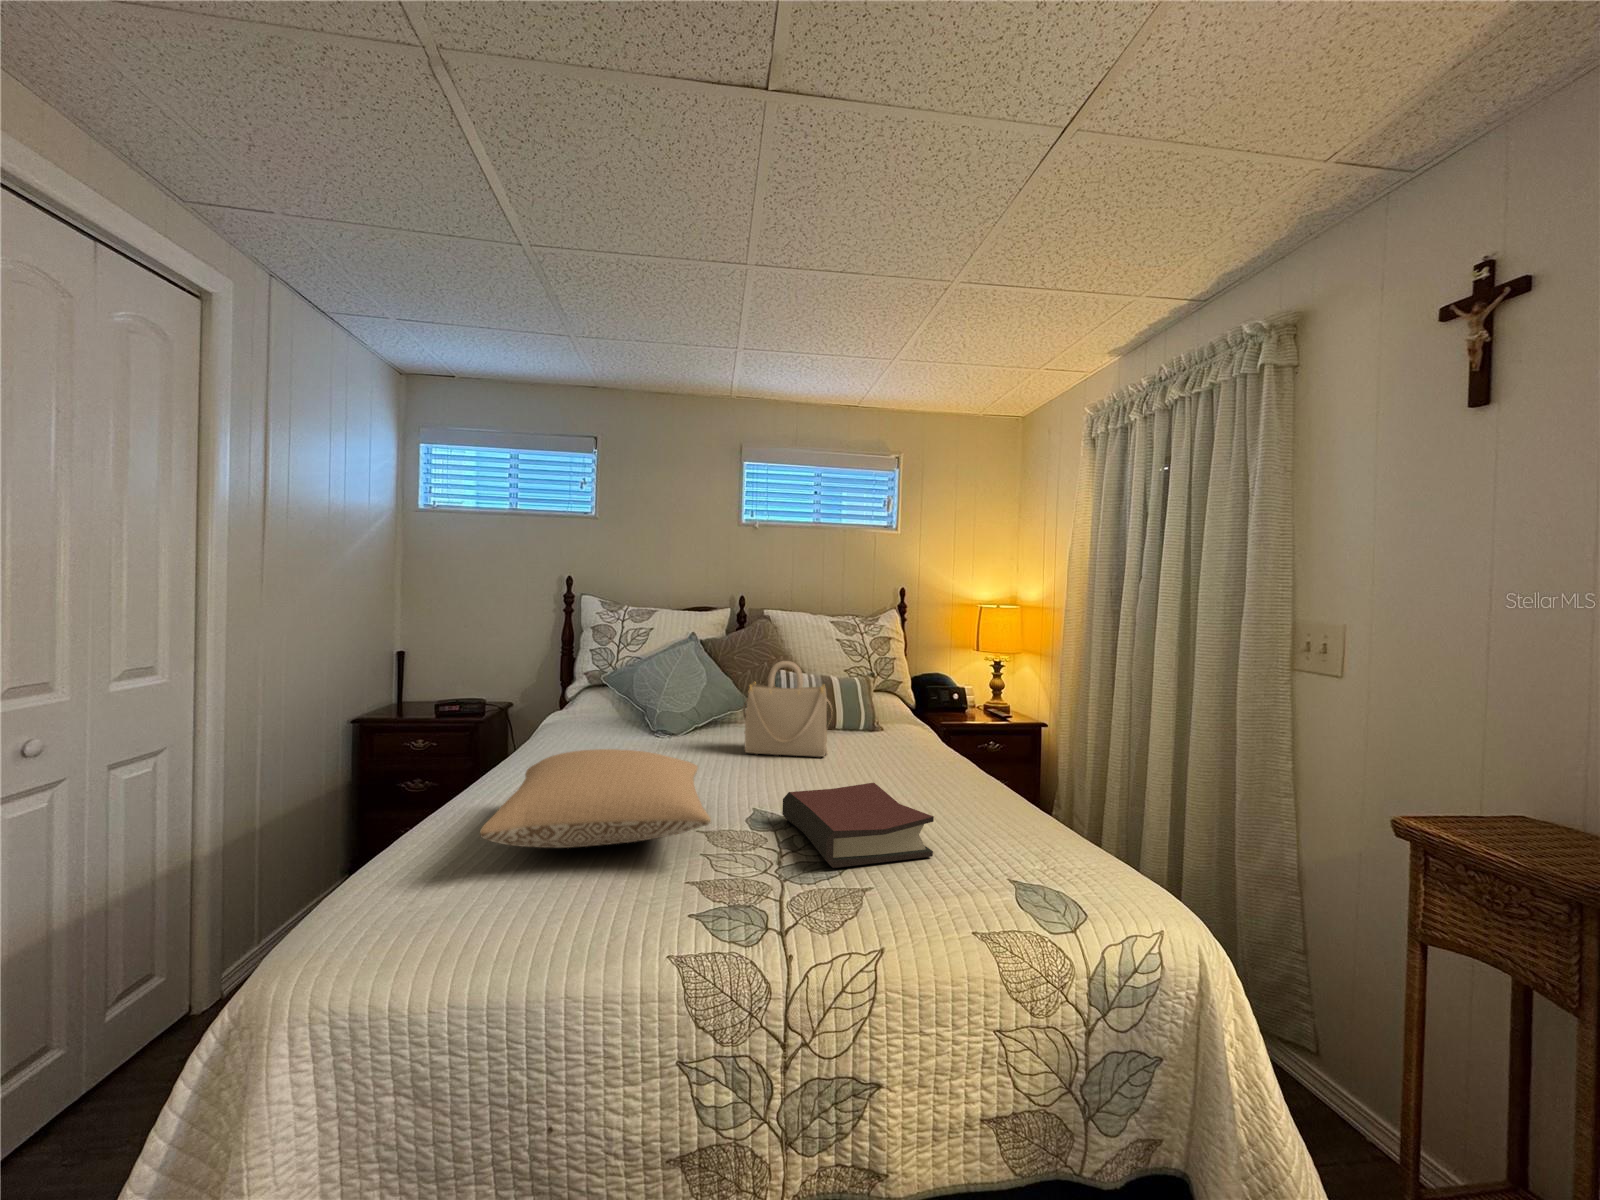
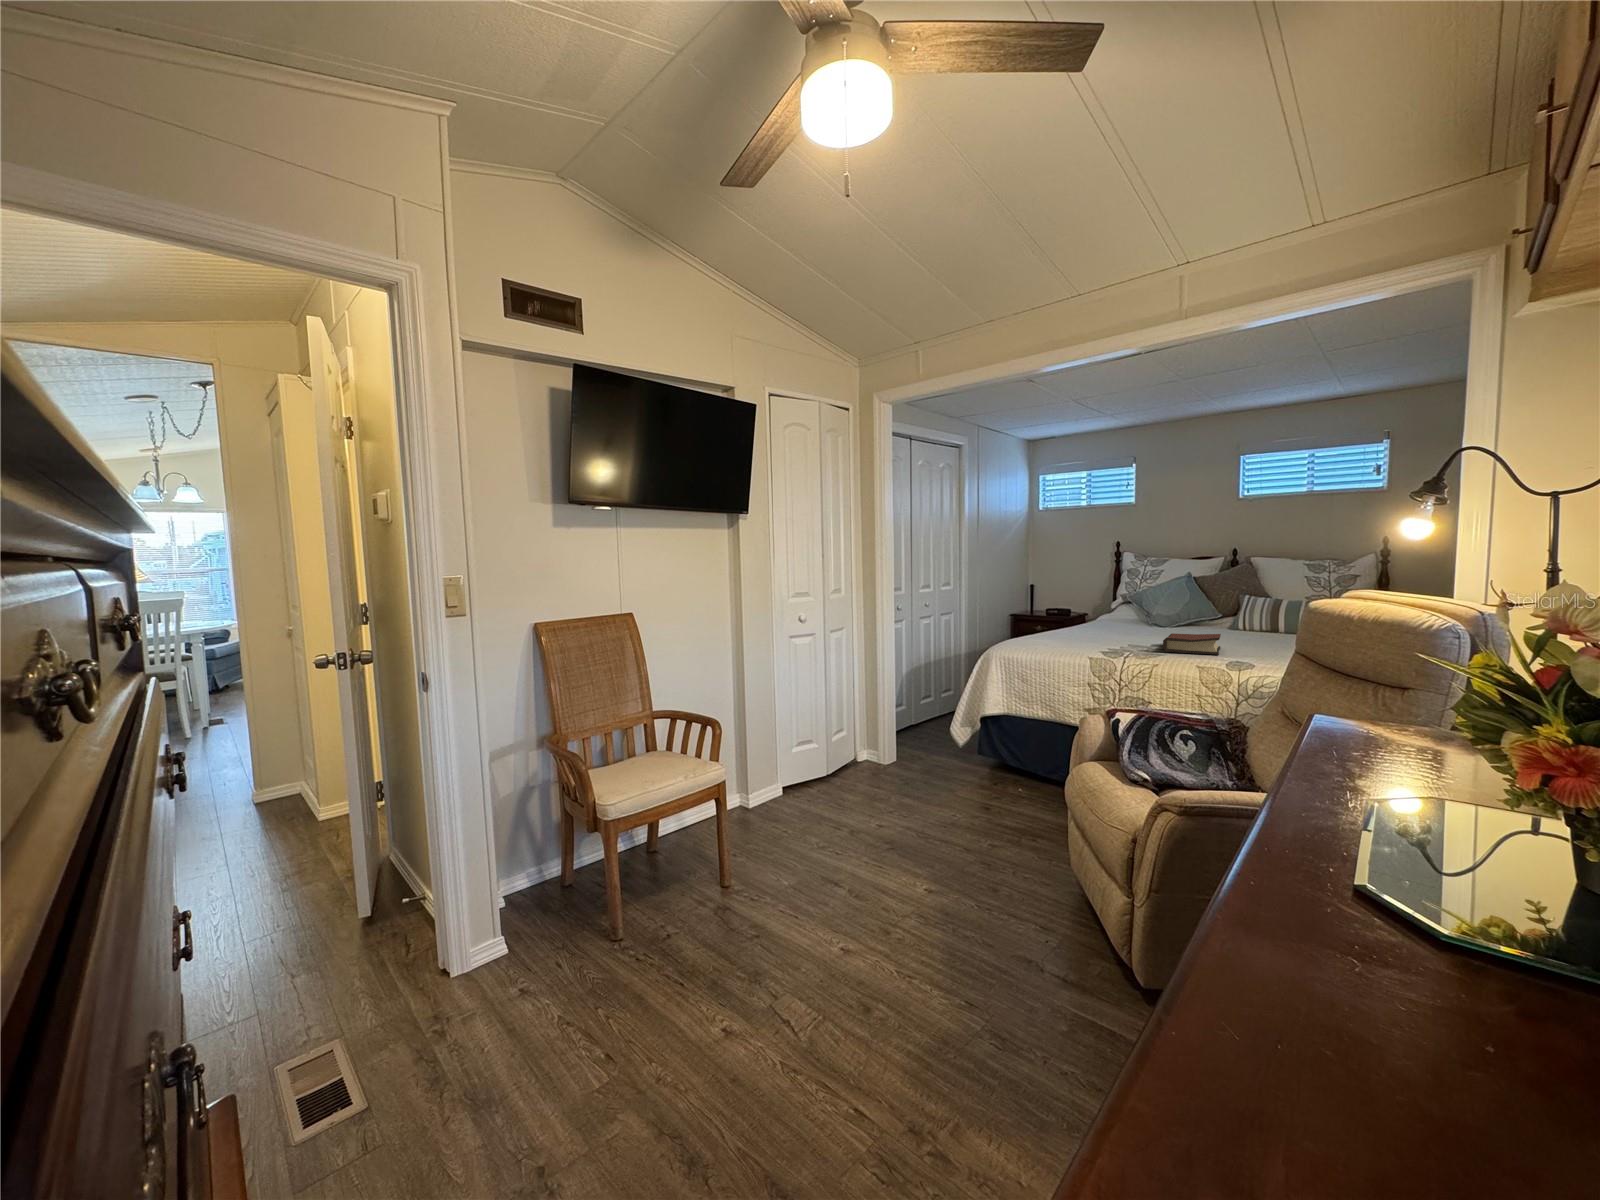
handbag: present [743,661,832,757] -> none [1188,583,1246,636]
pillow: present [480,749,711,848] -> none [1040,611,1138,641]

